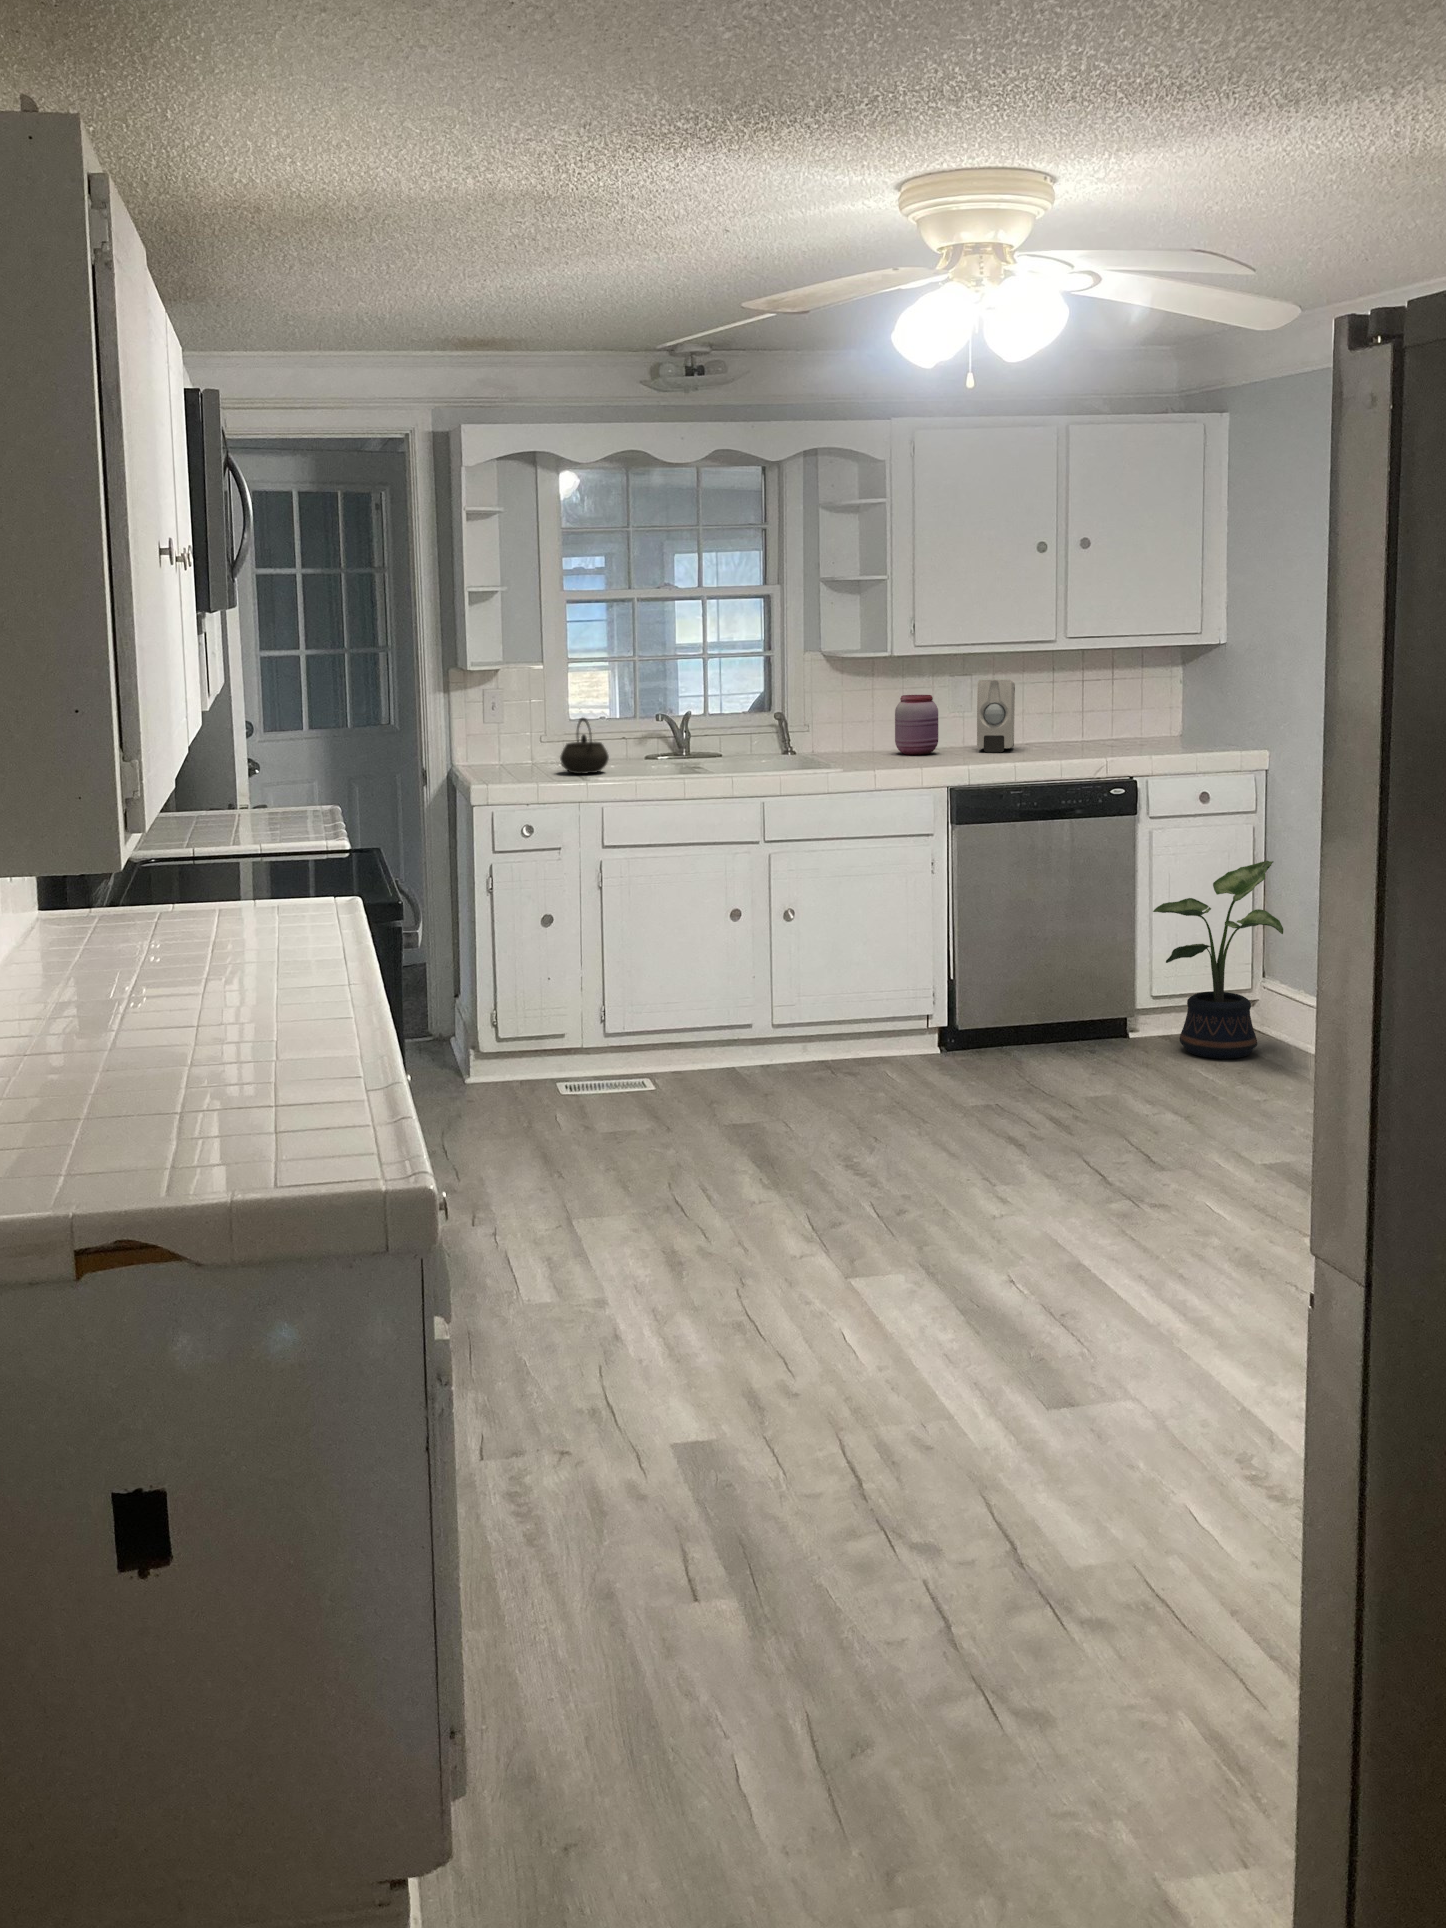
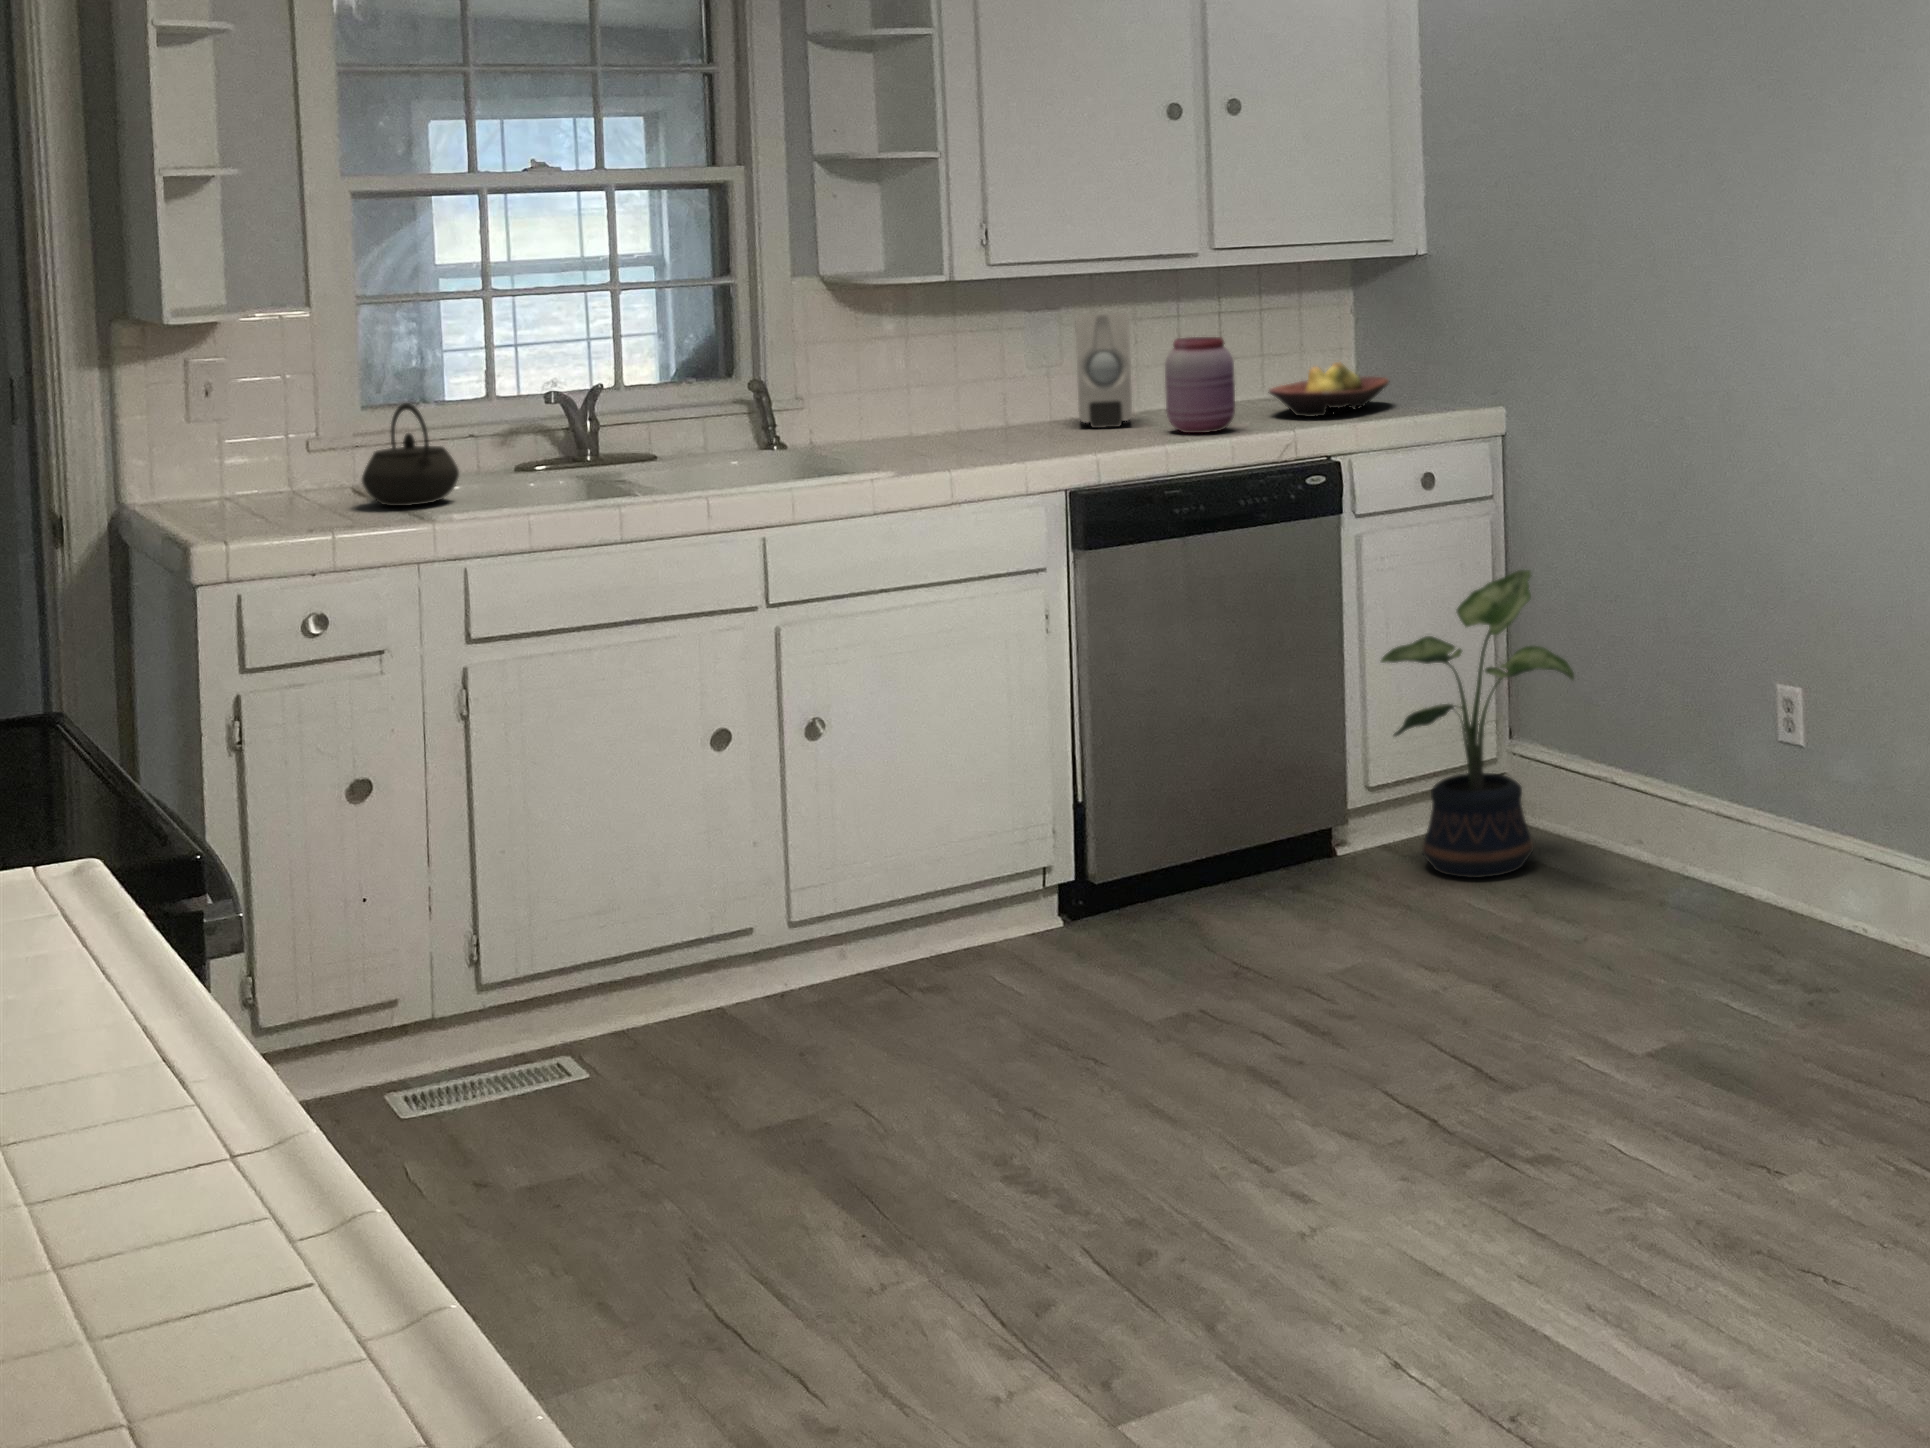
jar: present [895,695,938,755] -> present [1165,337,1235,433]
fruit bowl: none [1105,716,1195,751] -> present [1268,362,1389,417]

